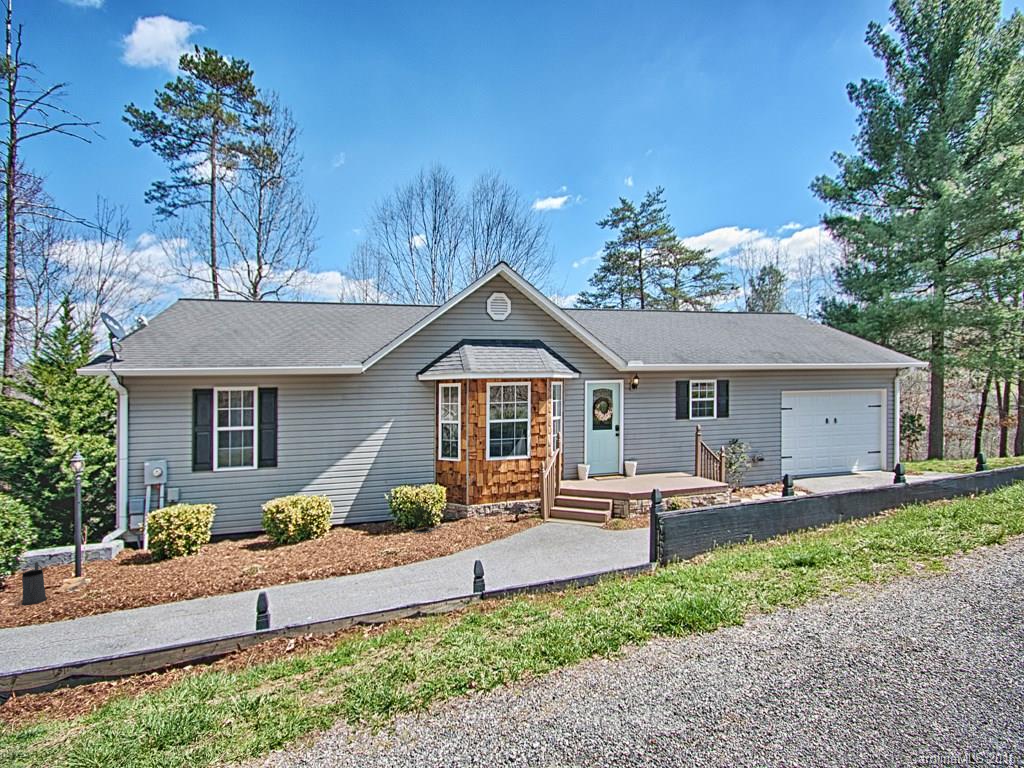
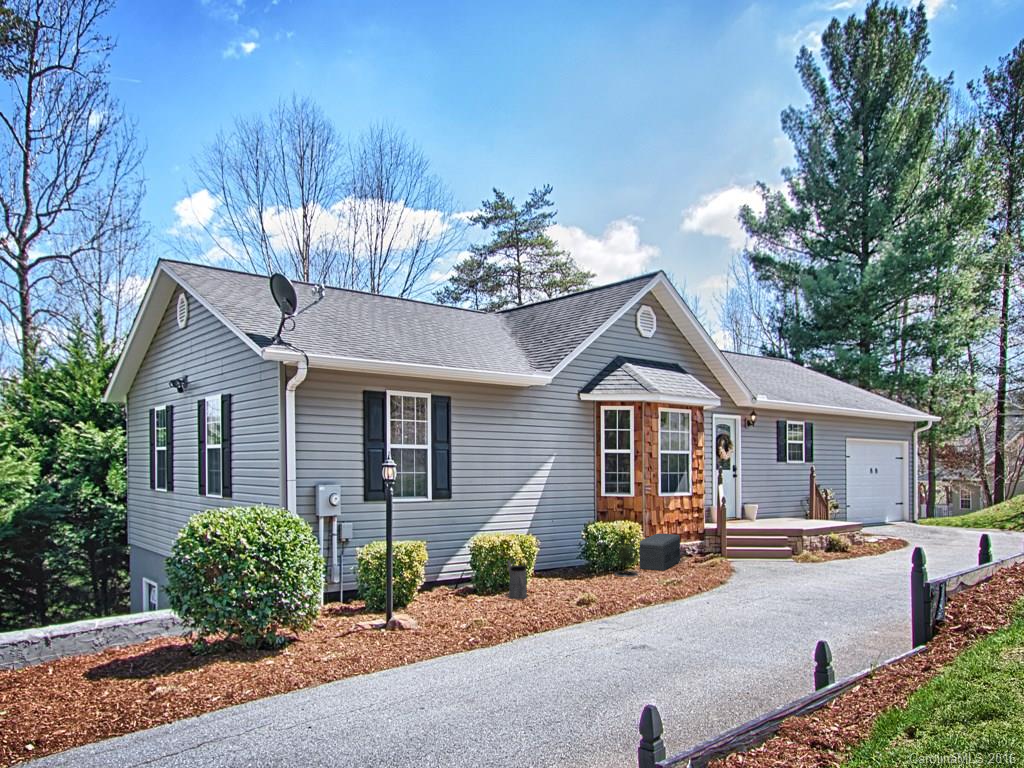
storage bench: none [448,493,500,529] -> present [639,534,680,571]
watering can: present [22,562,47,605] -> present [508,559,528,600]

